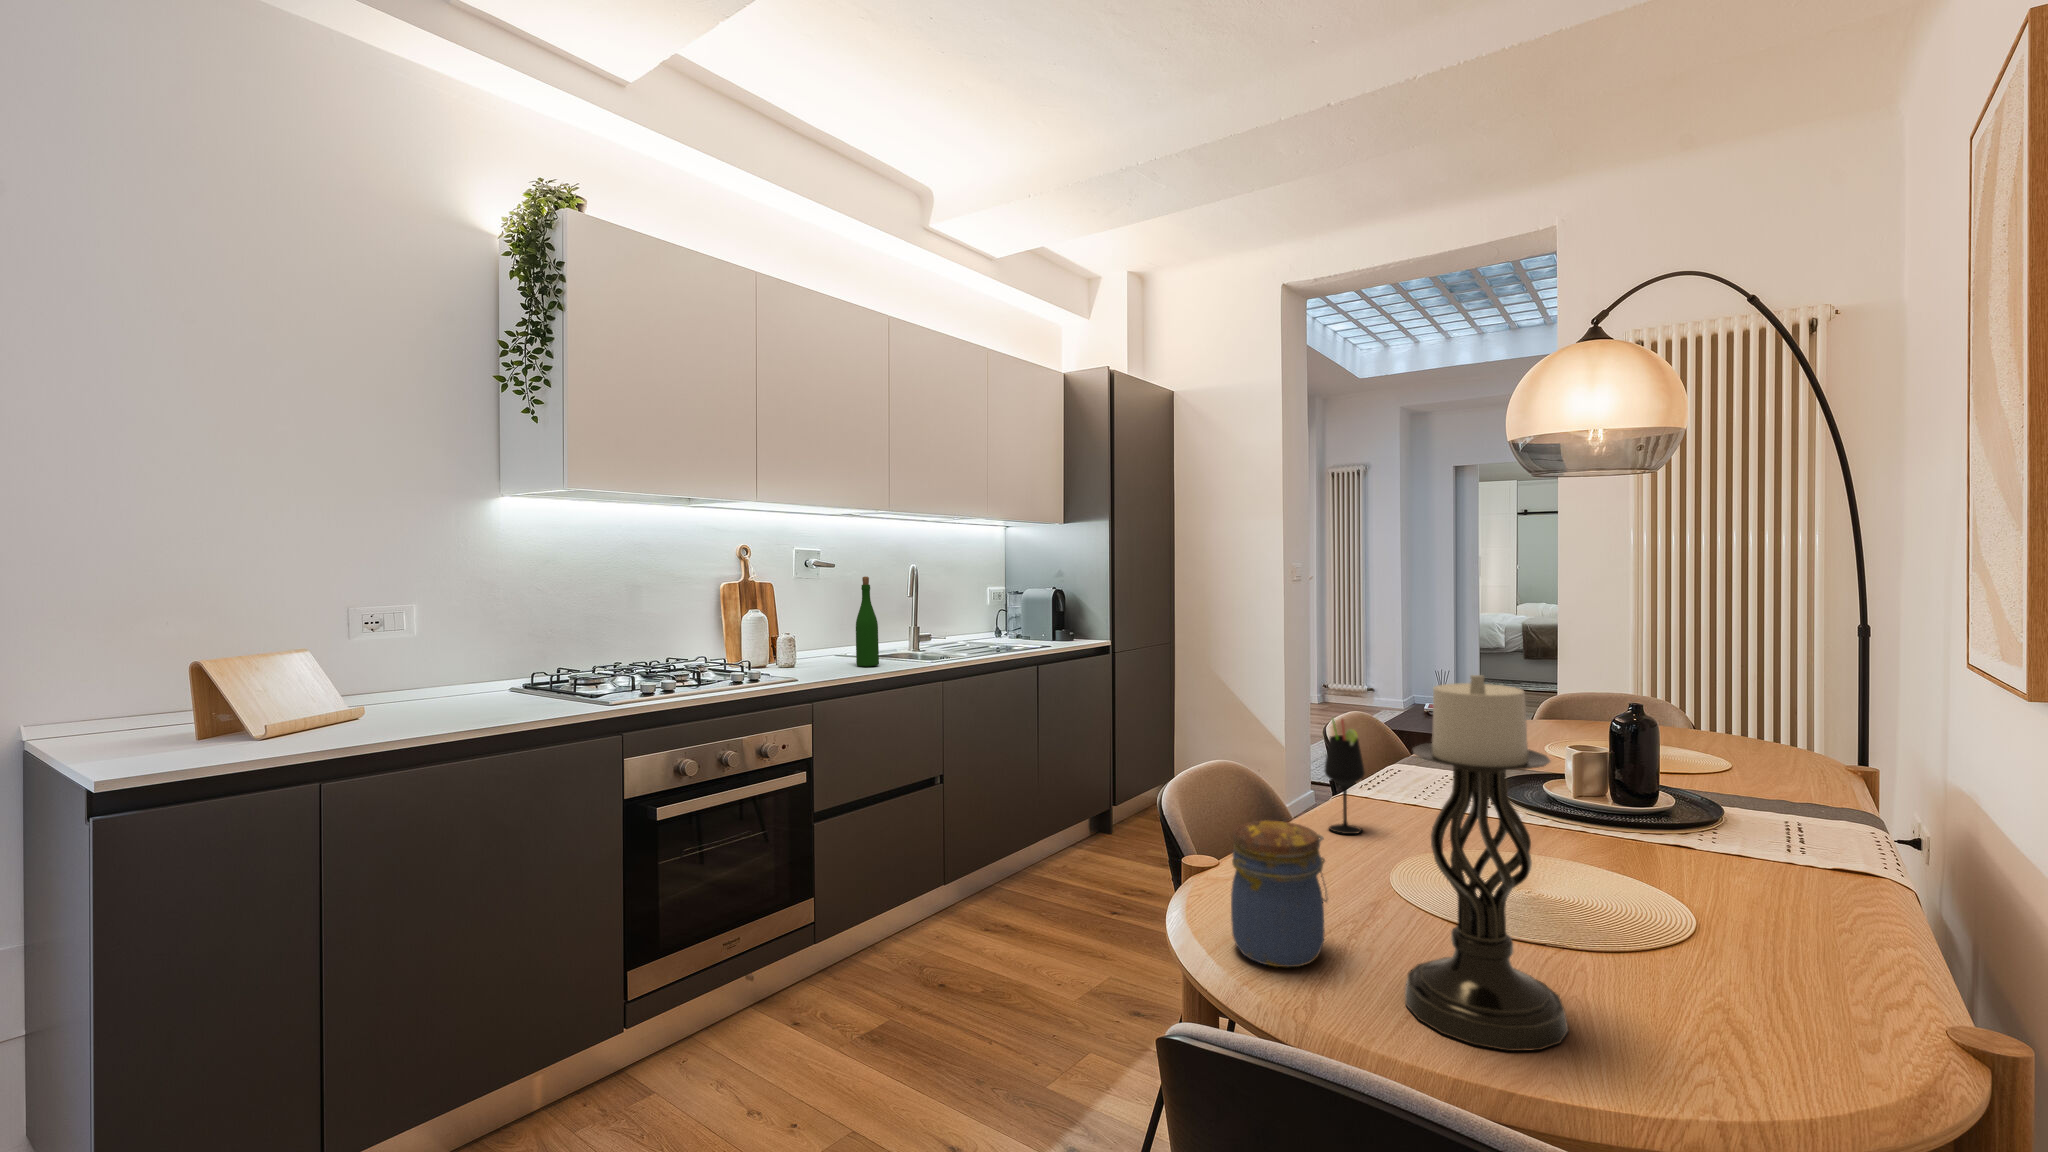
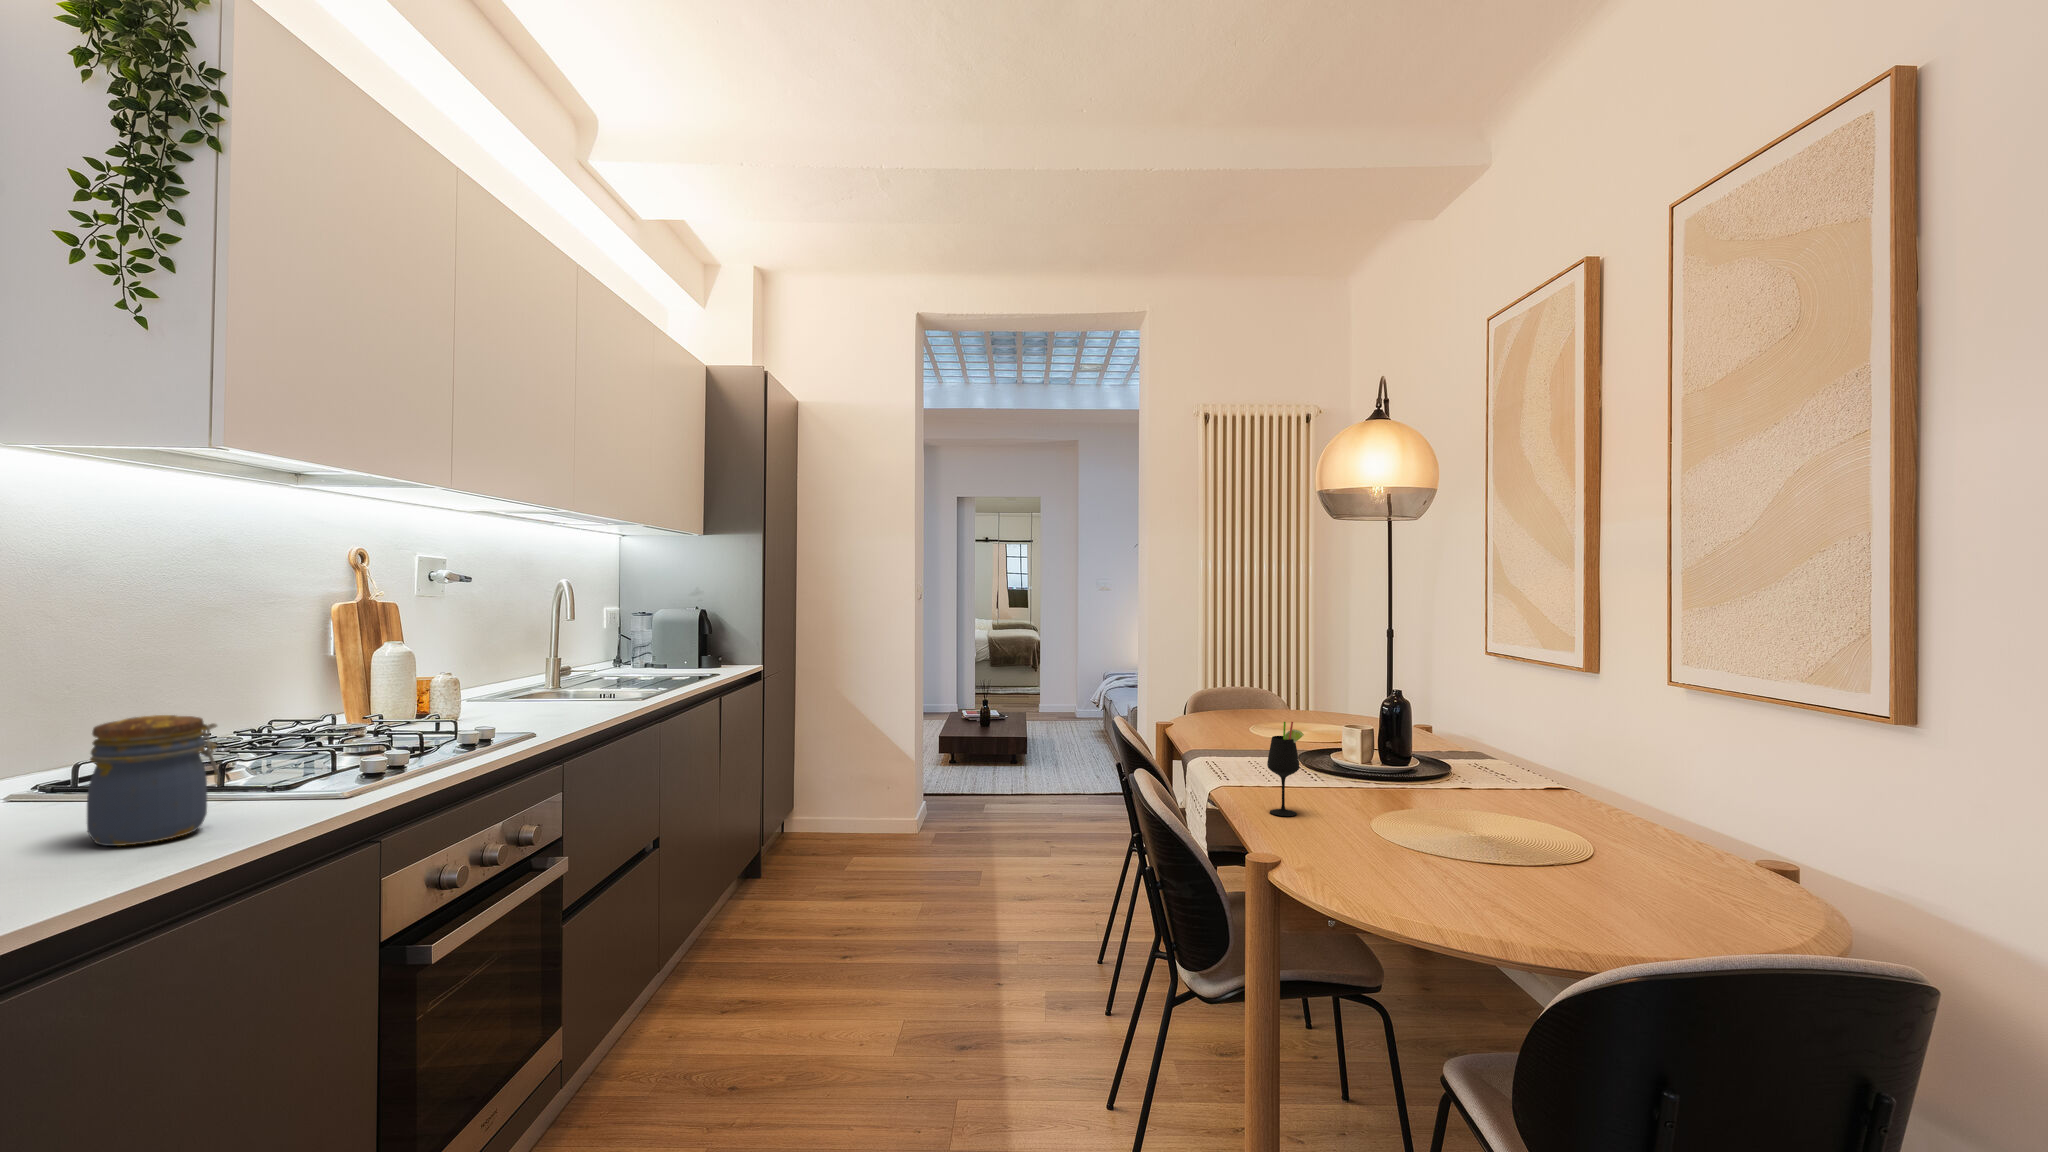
wine bottle: present [856,577,879,667] -> none [565,596,597,712]
candle holder: present [1405,675,1568,1051] -> none [1534,678,1652,927]
jar: present [1231,820,1327,967] -> present [87,715,220,846]

